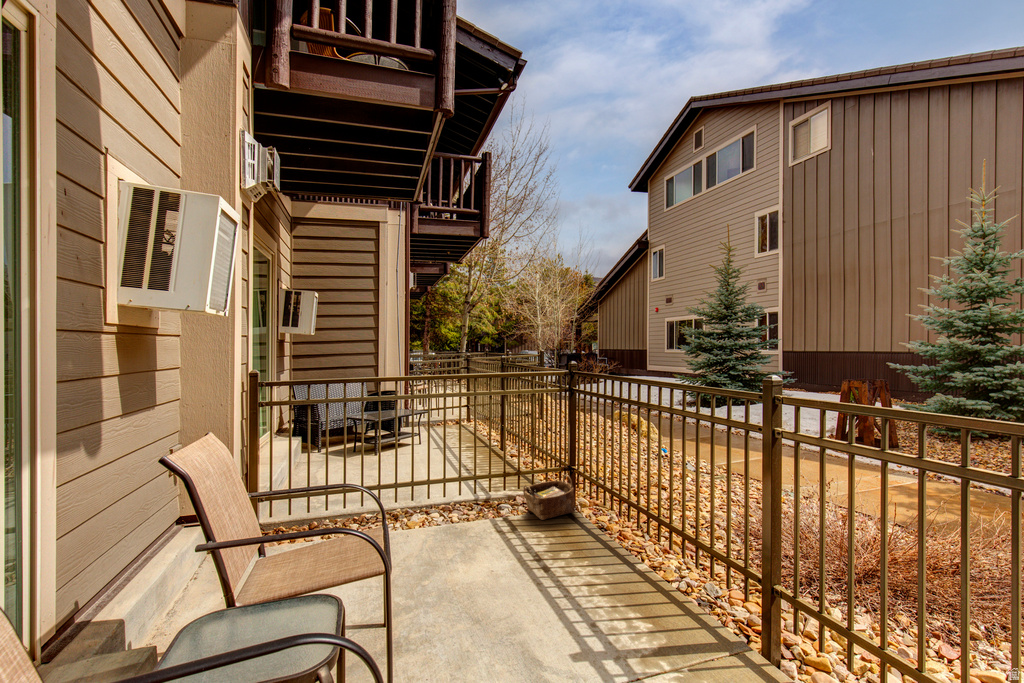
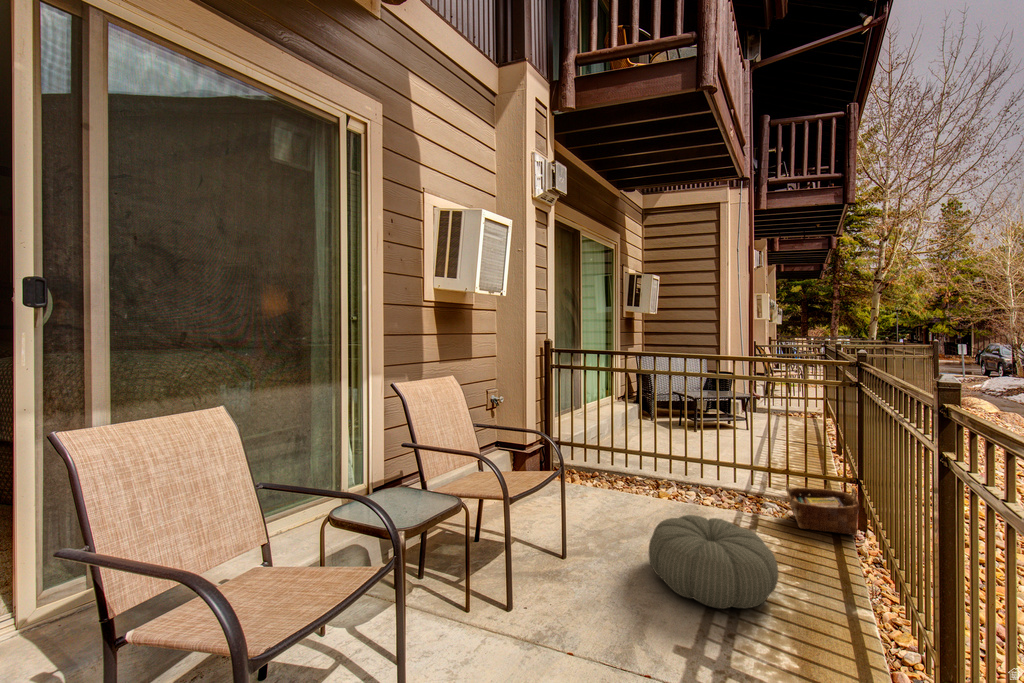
pouf: none [484,531,597,614] -> present [648,515,778,609]

